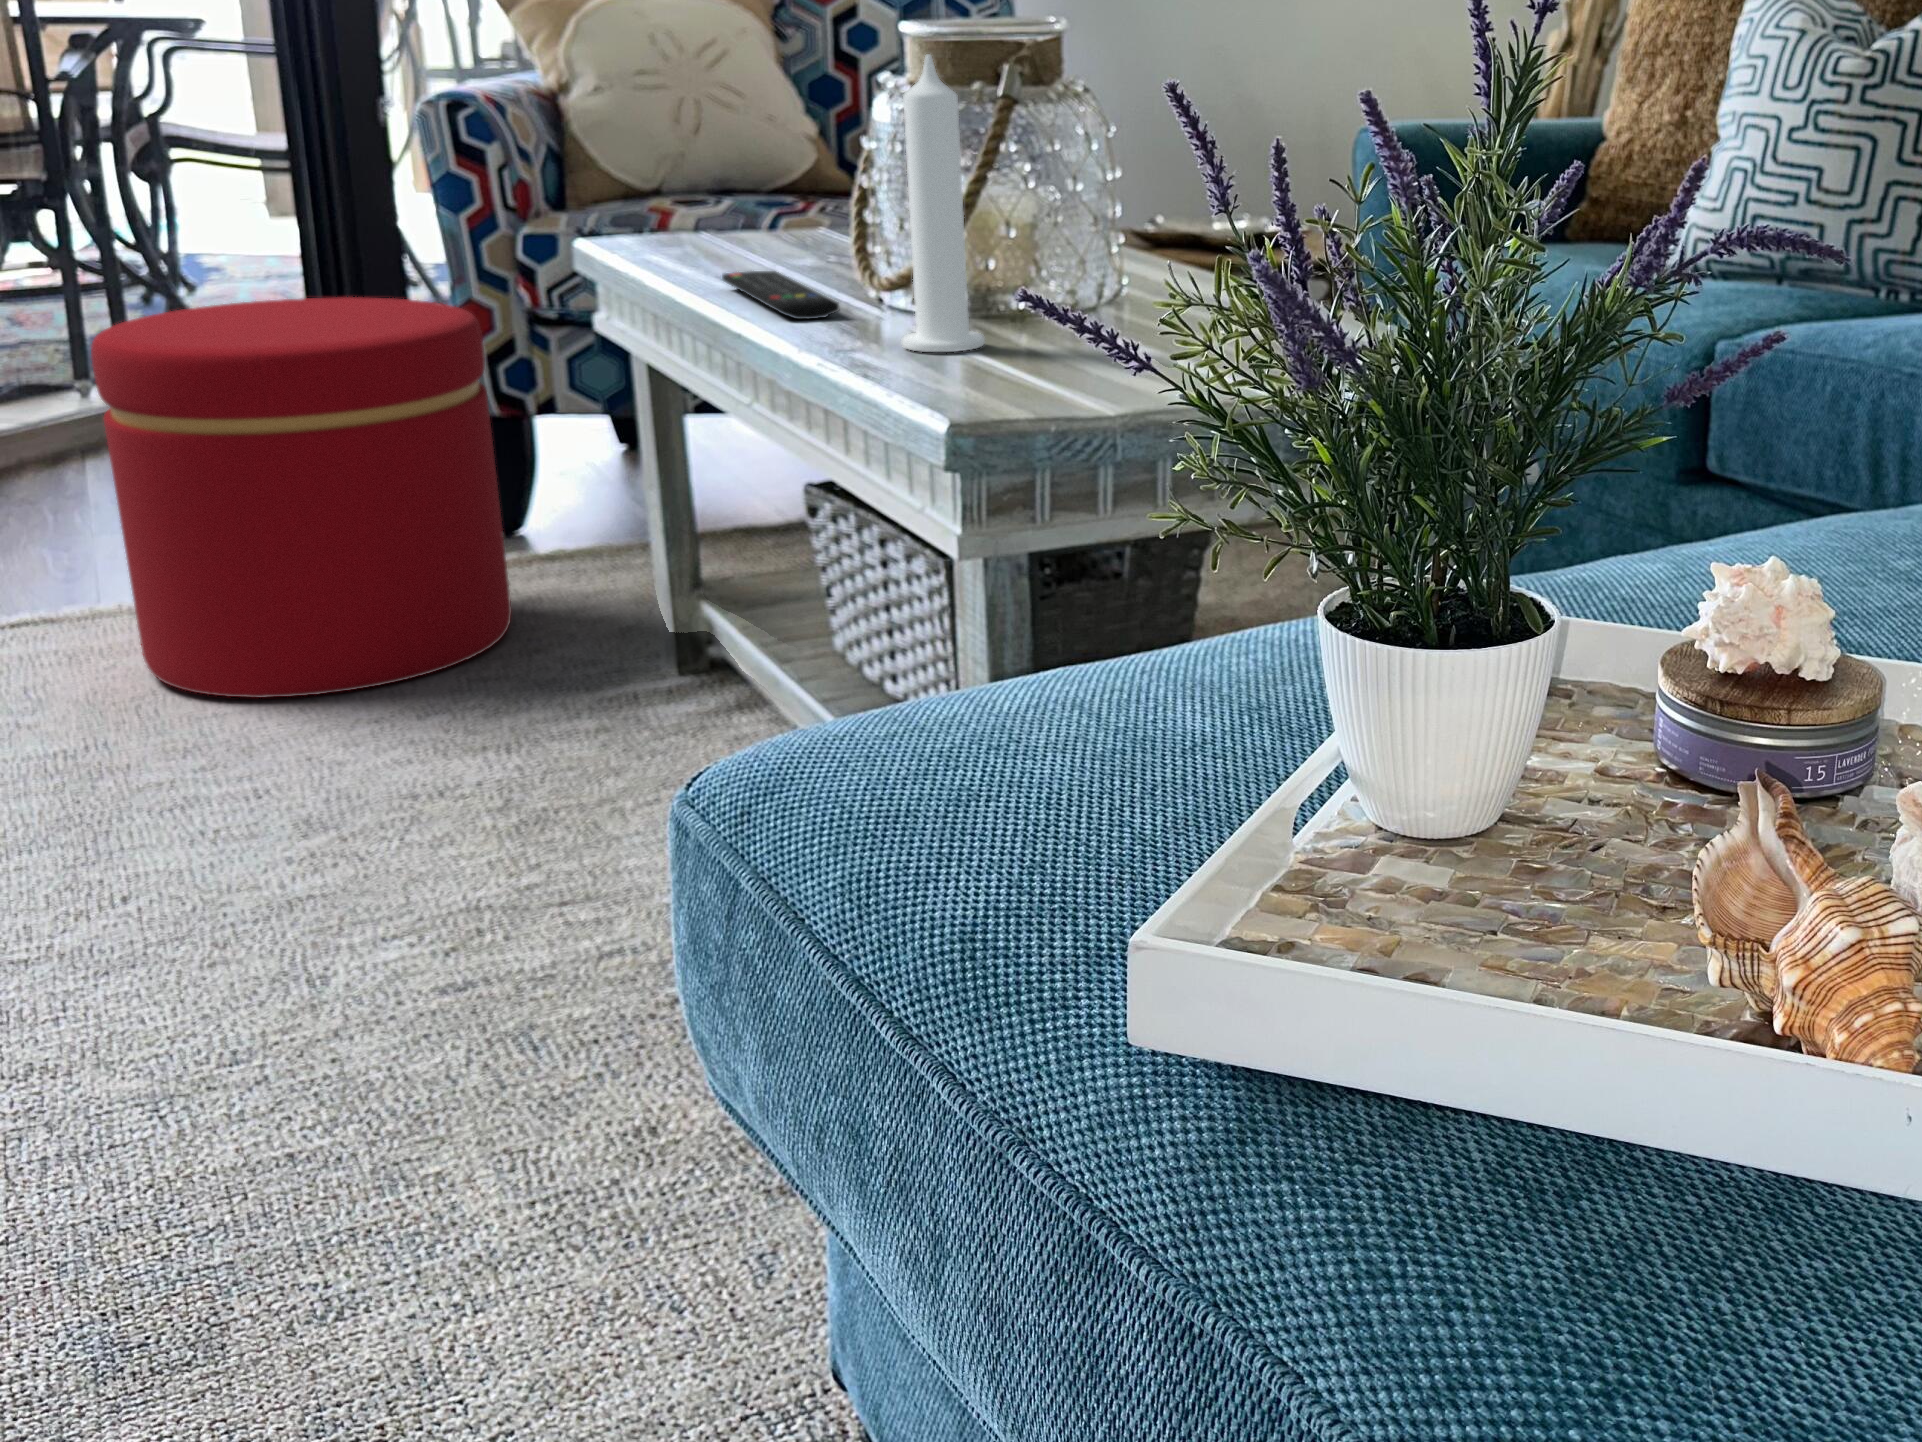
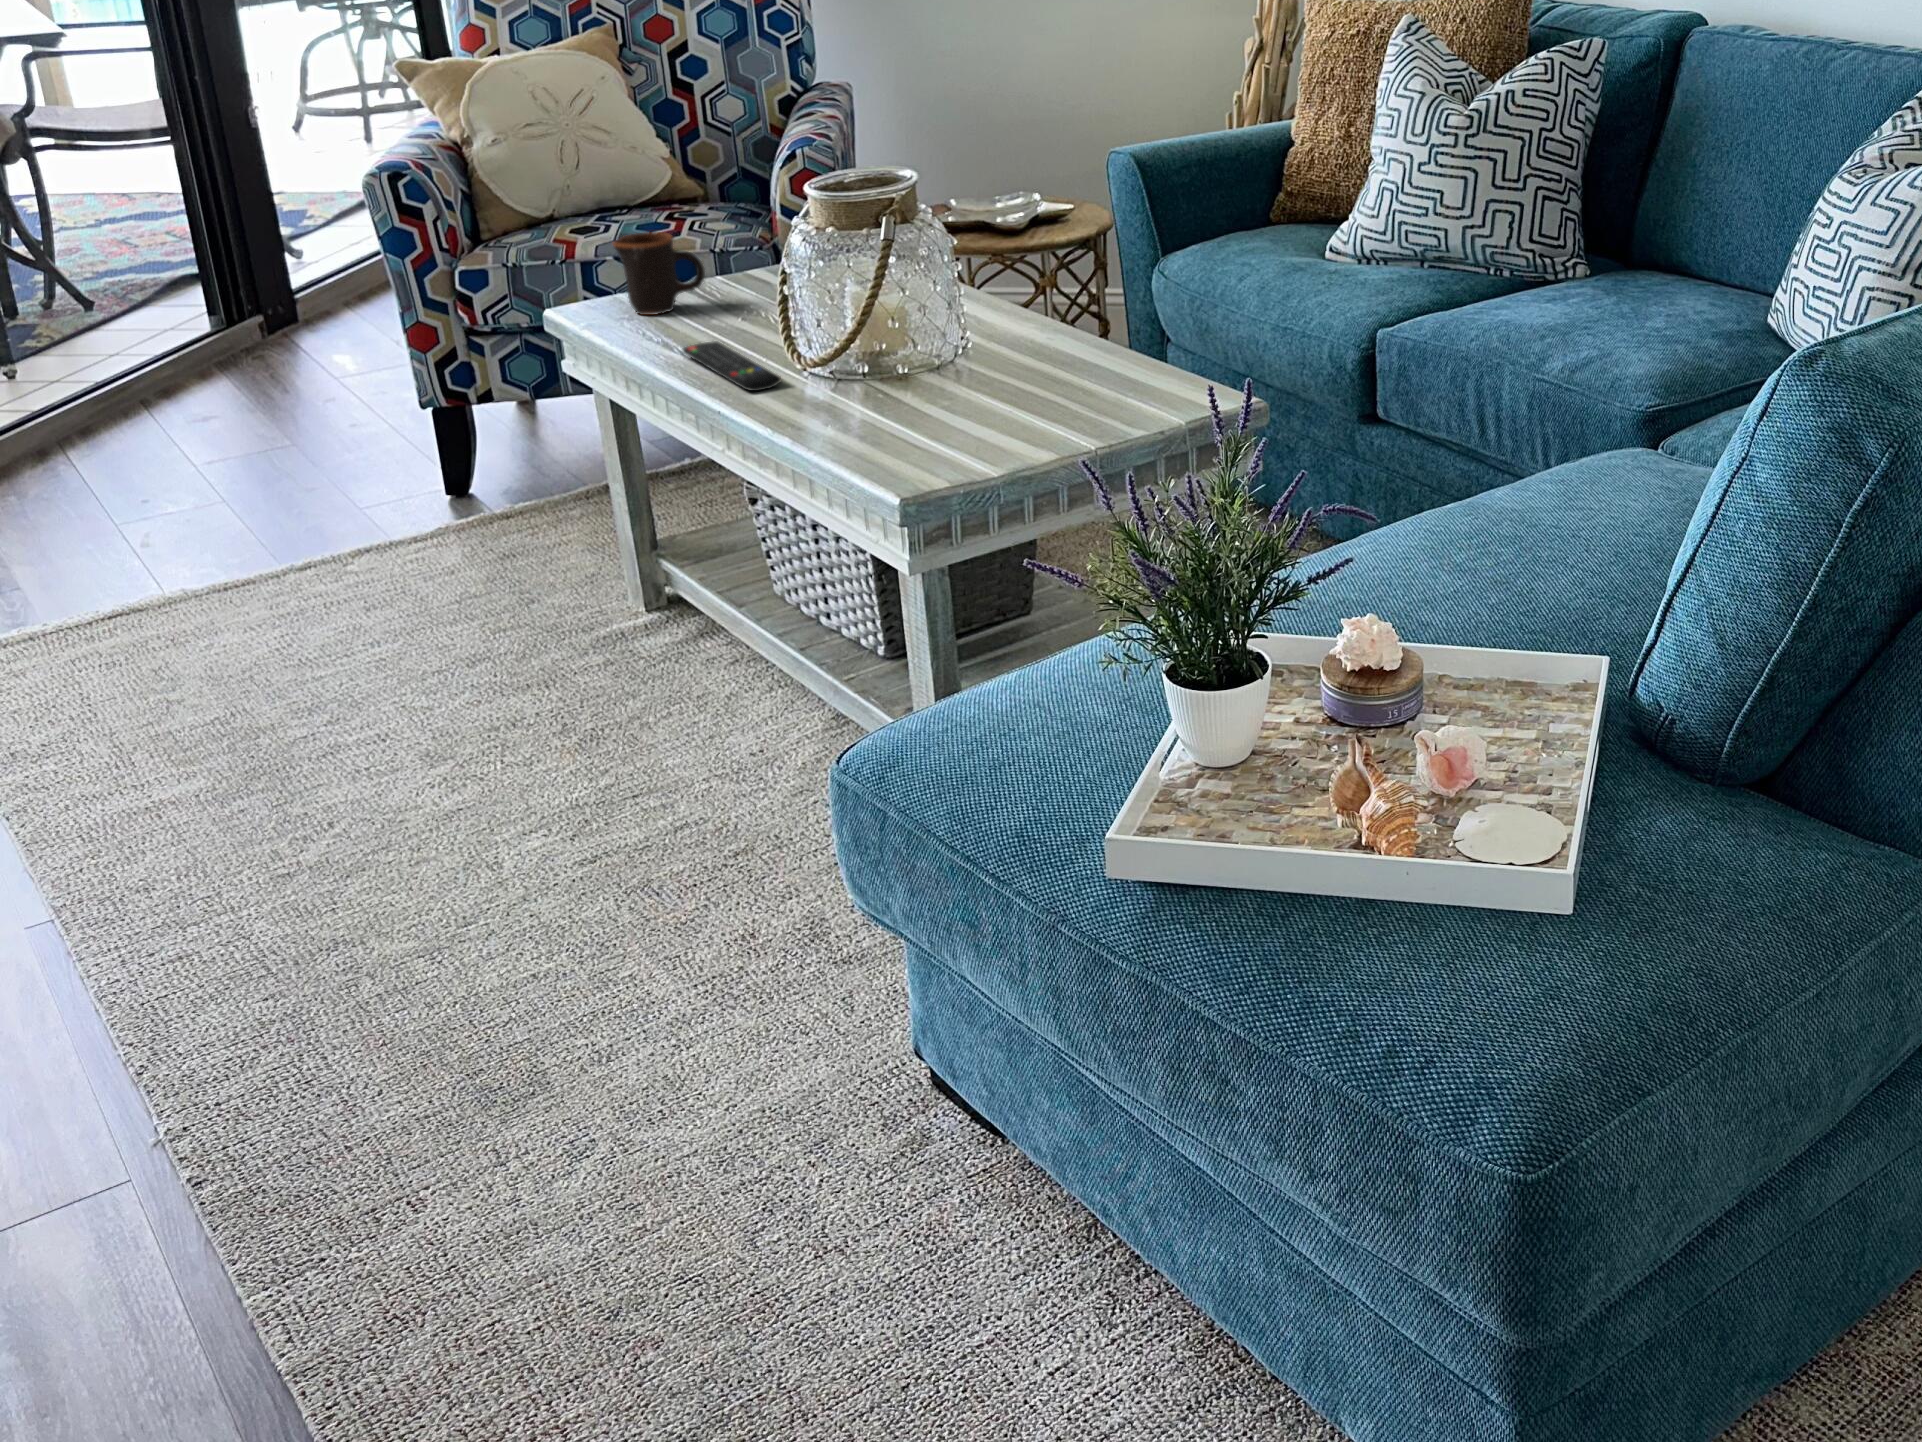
candle: present [901,54,985,352] -> none [831,235,892,421]
mug: none [666,145,793,256] -> present [613,232,705,315]
ottoman: present [91,297,511,698] -> none [186,346,502,659]

